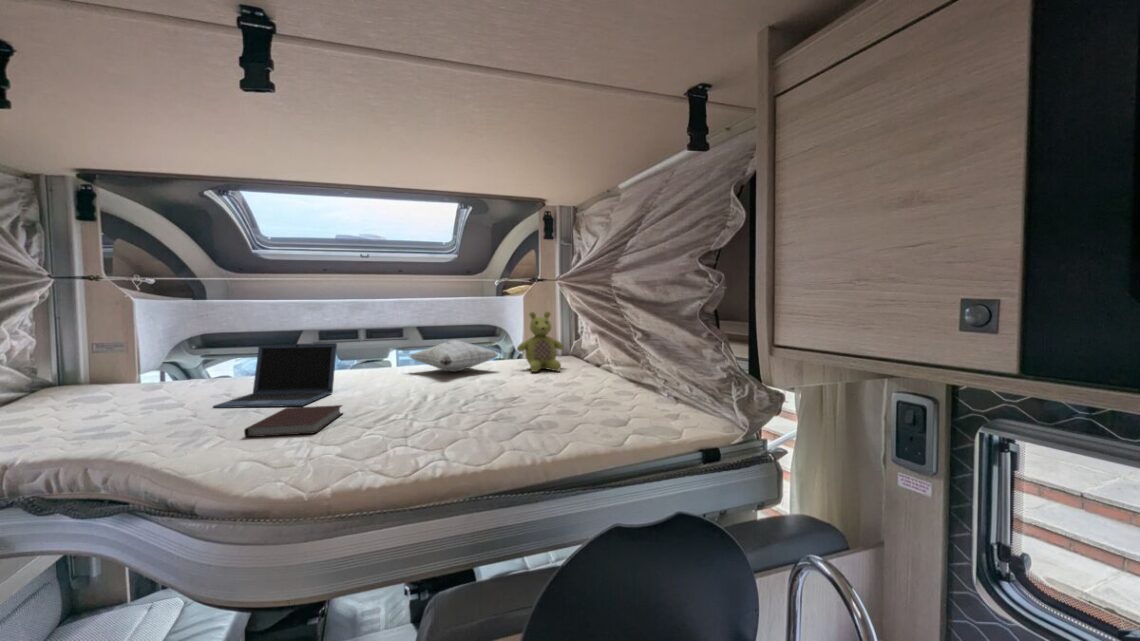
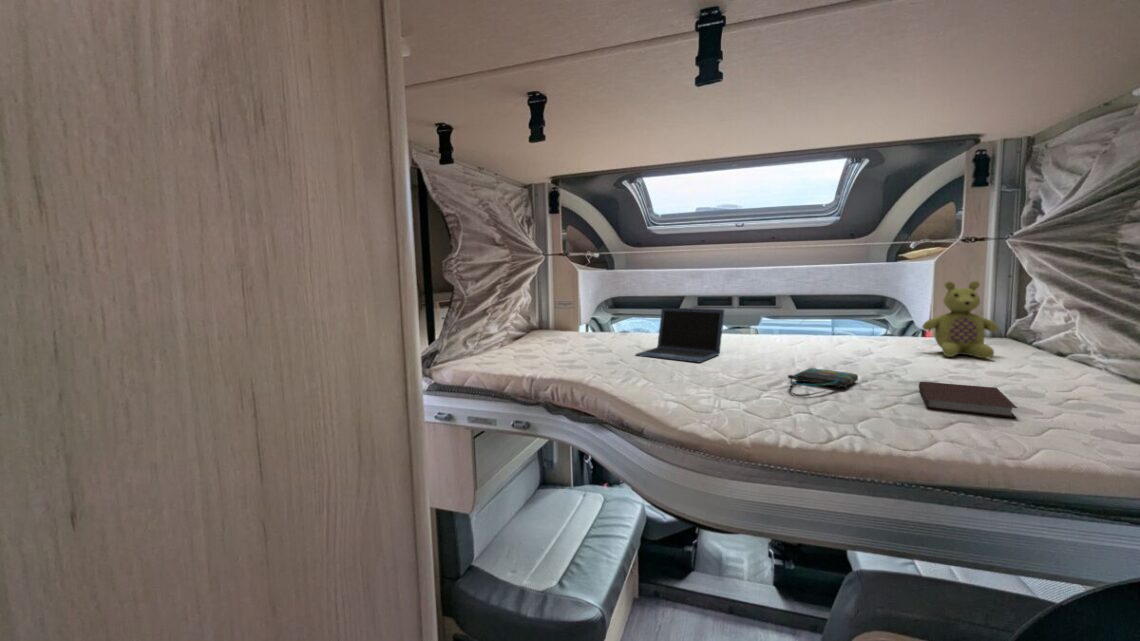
pillow: present [409,340,499,372] -> none [783,312,897,346]
tote bag: none [392,397,460,430] -> present [788,368,858,397]
notebook: present [244,405,342,437] -> present [919,382,1017,418]

